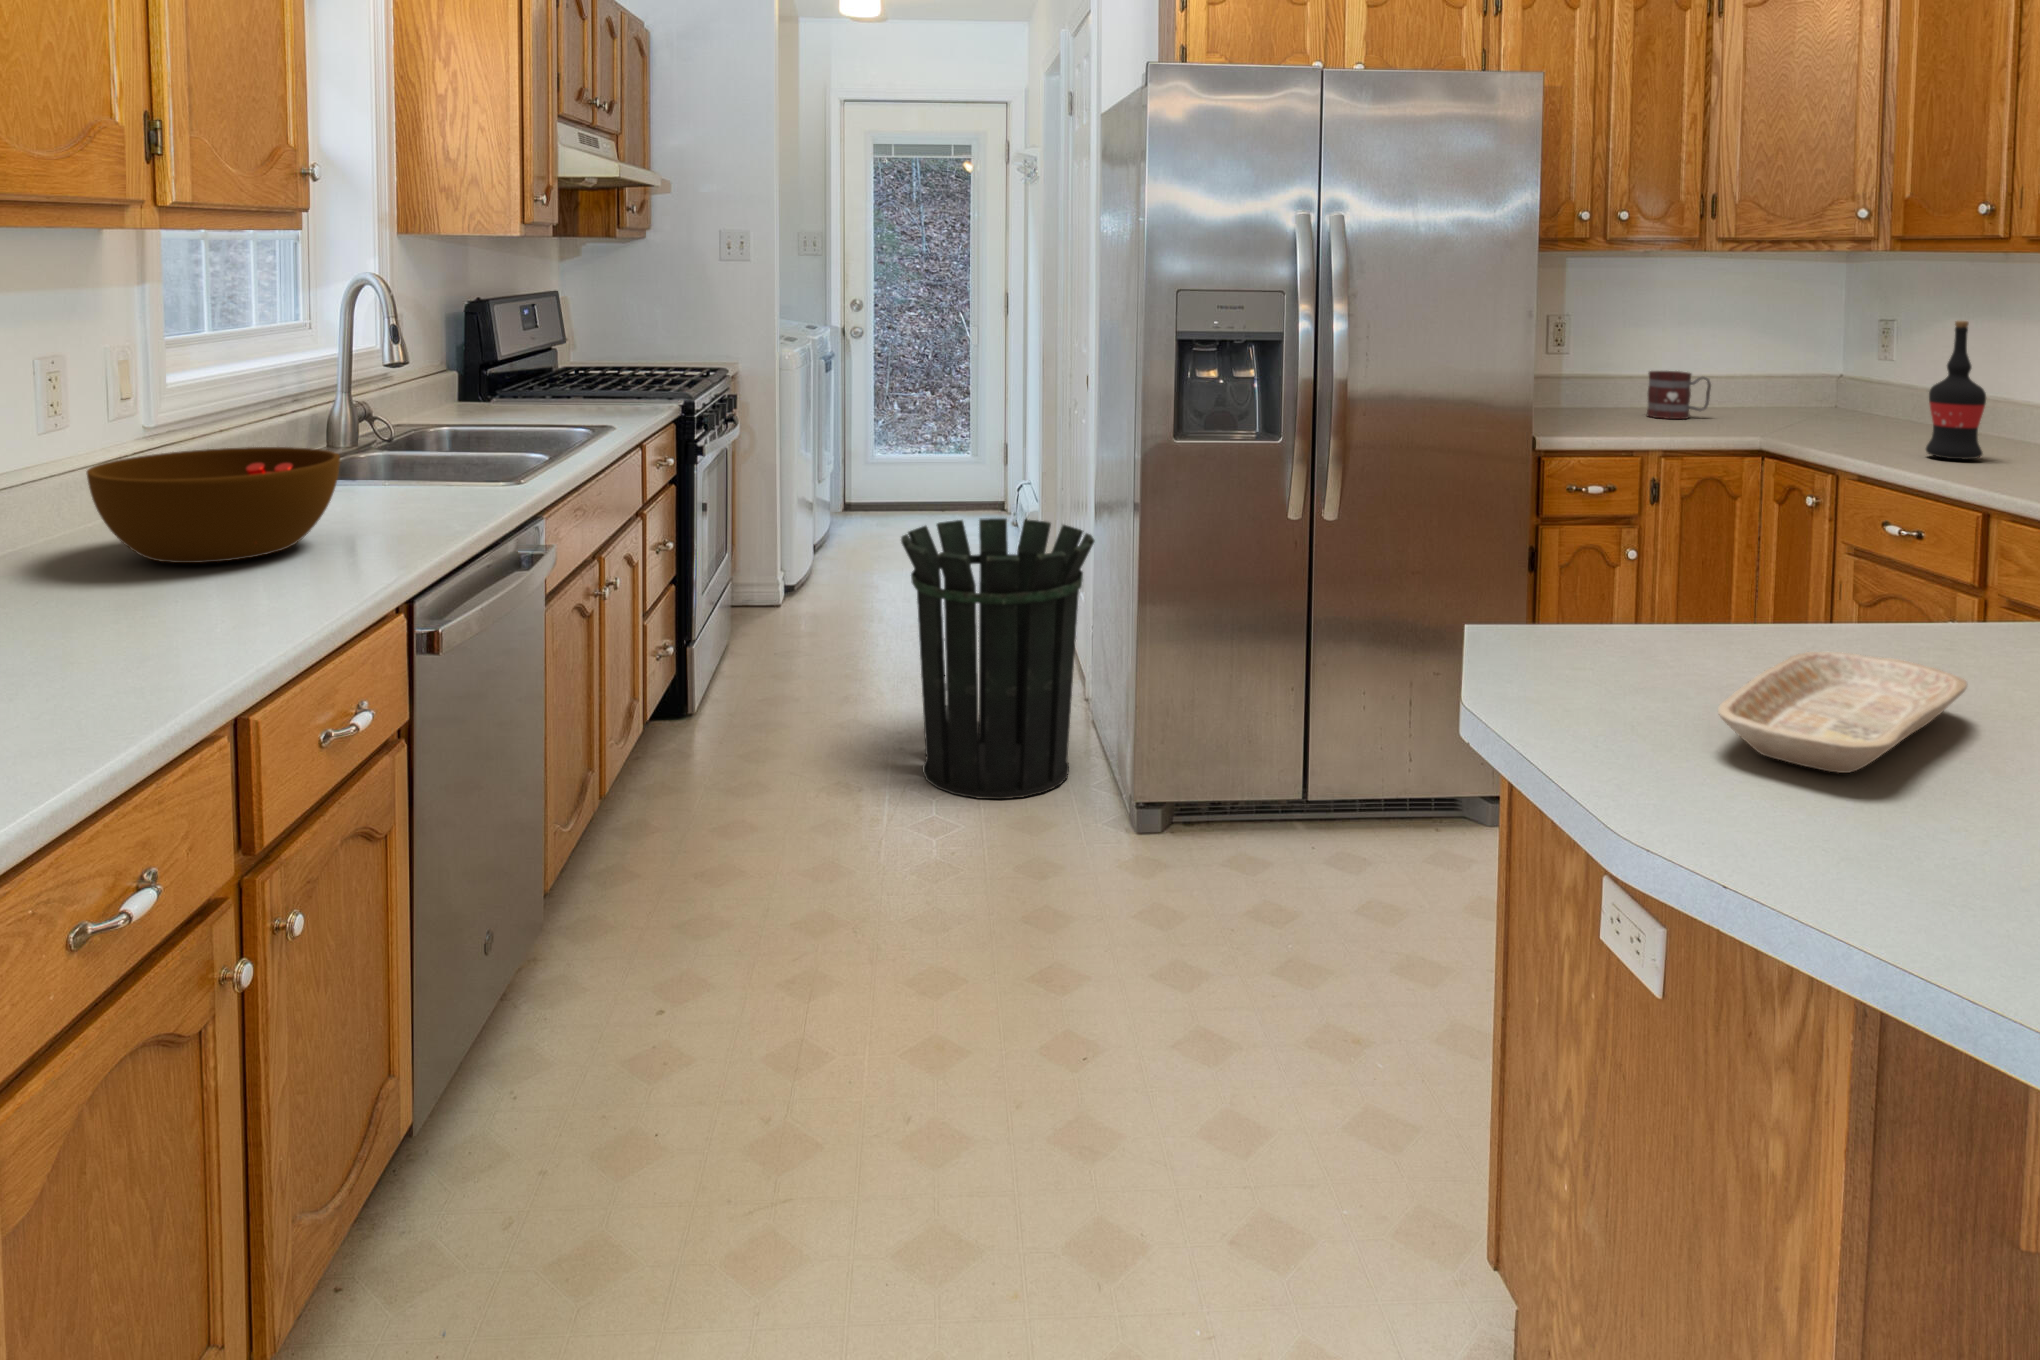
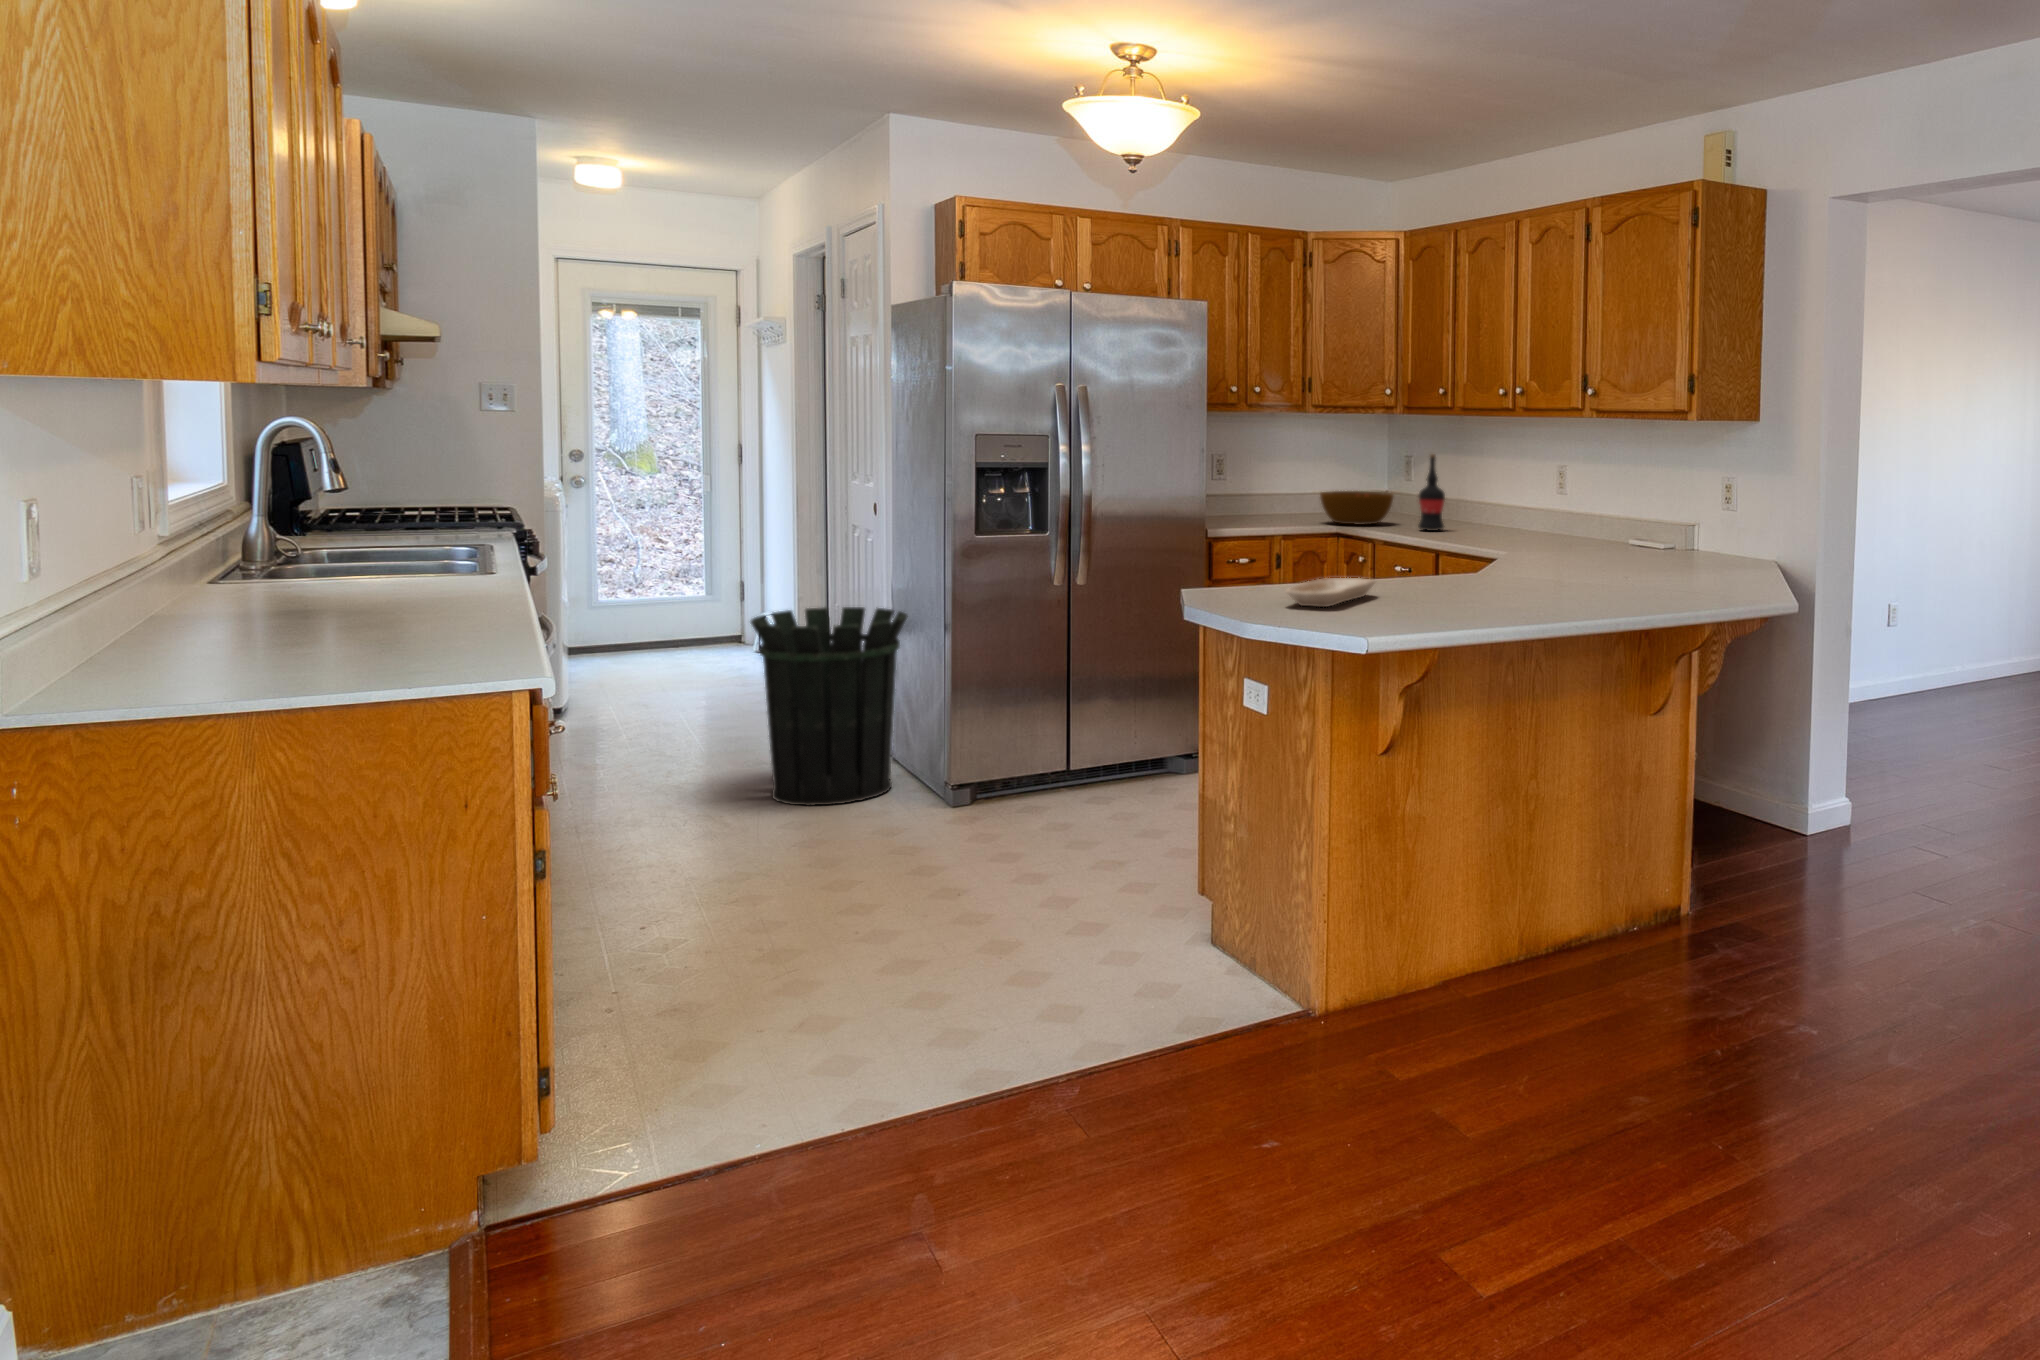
mug: present [1647,371,1711,419] -> none [1275,489,1312,519]
bowl: present [87,447,340,563] -> present [1320,491,1393,524]

